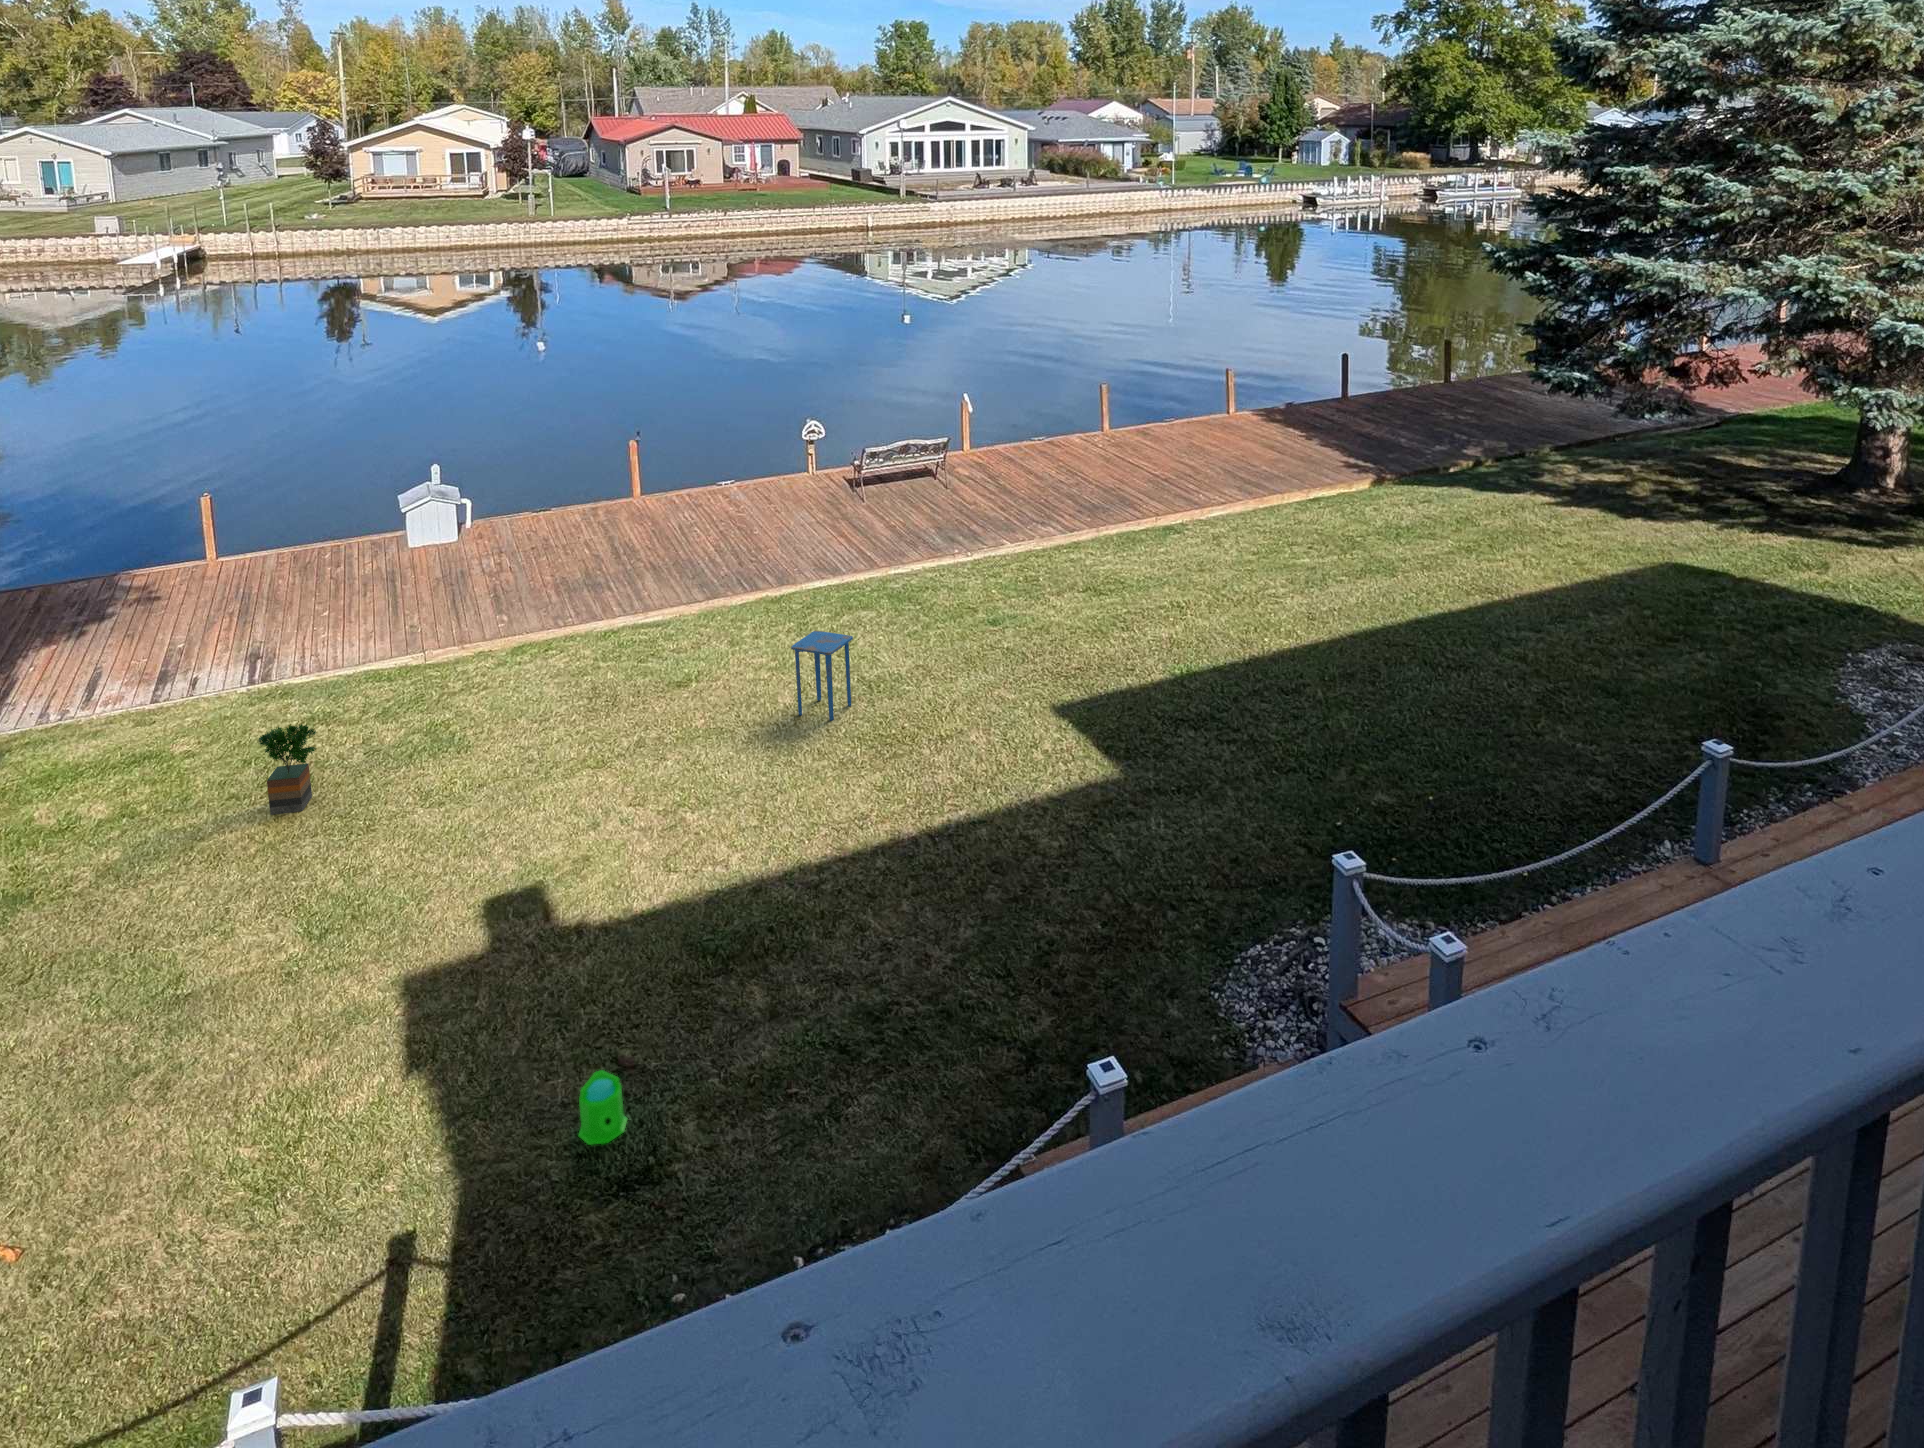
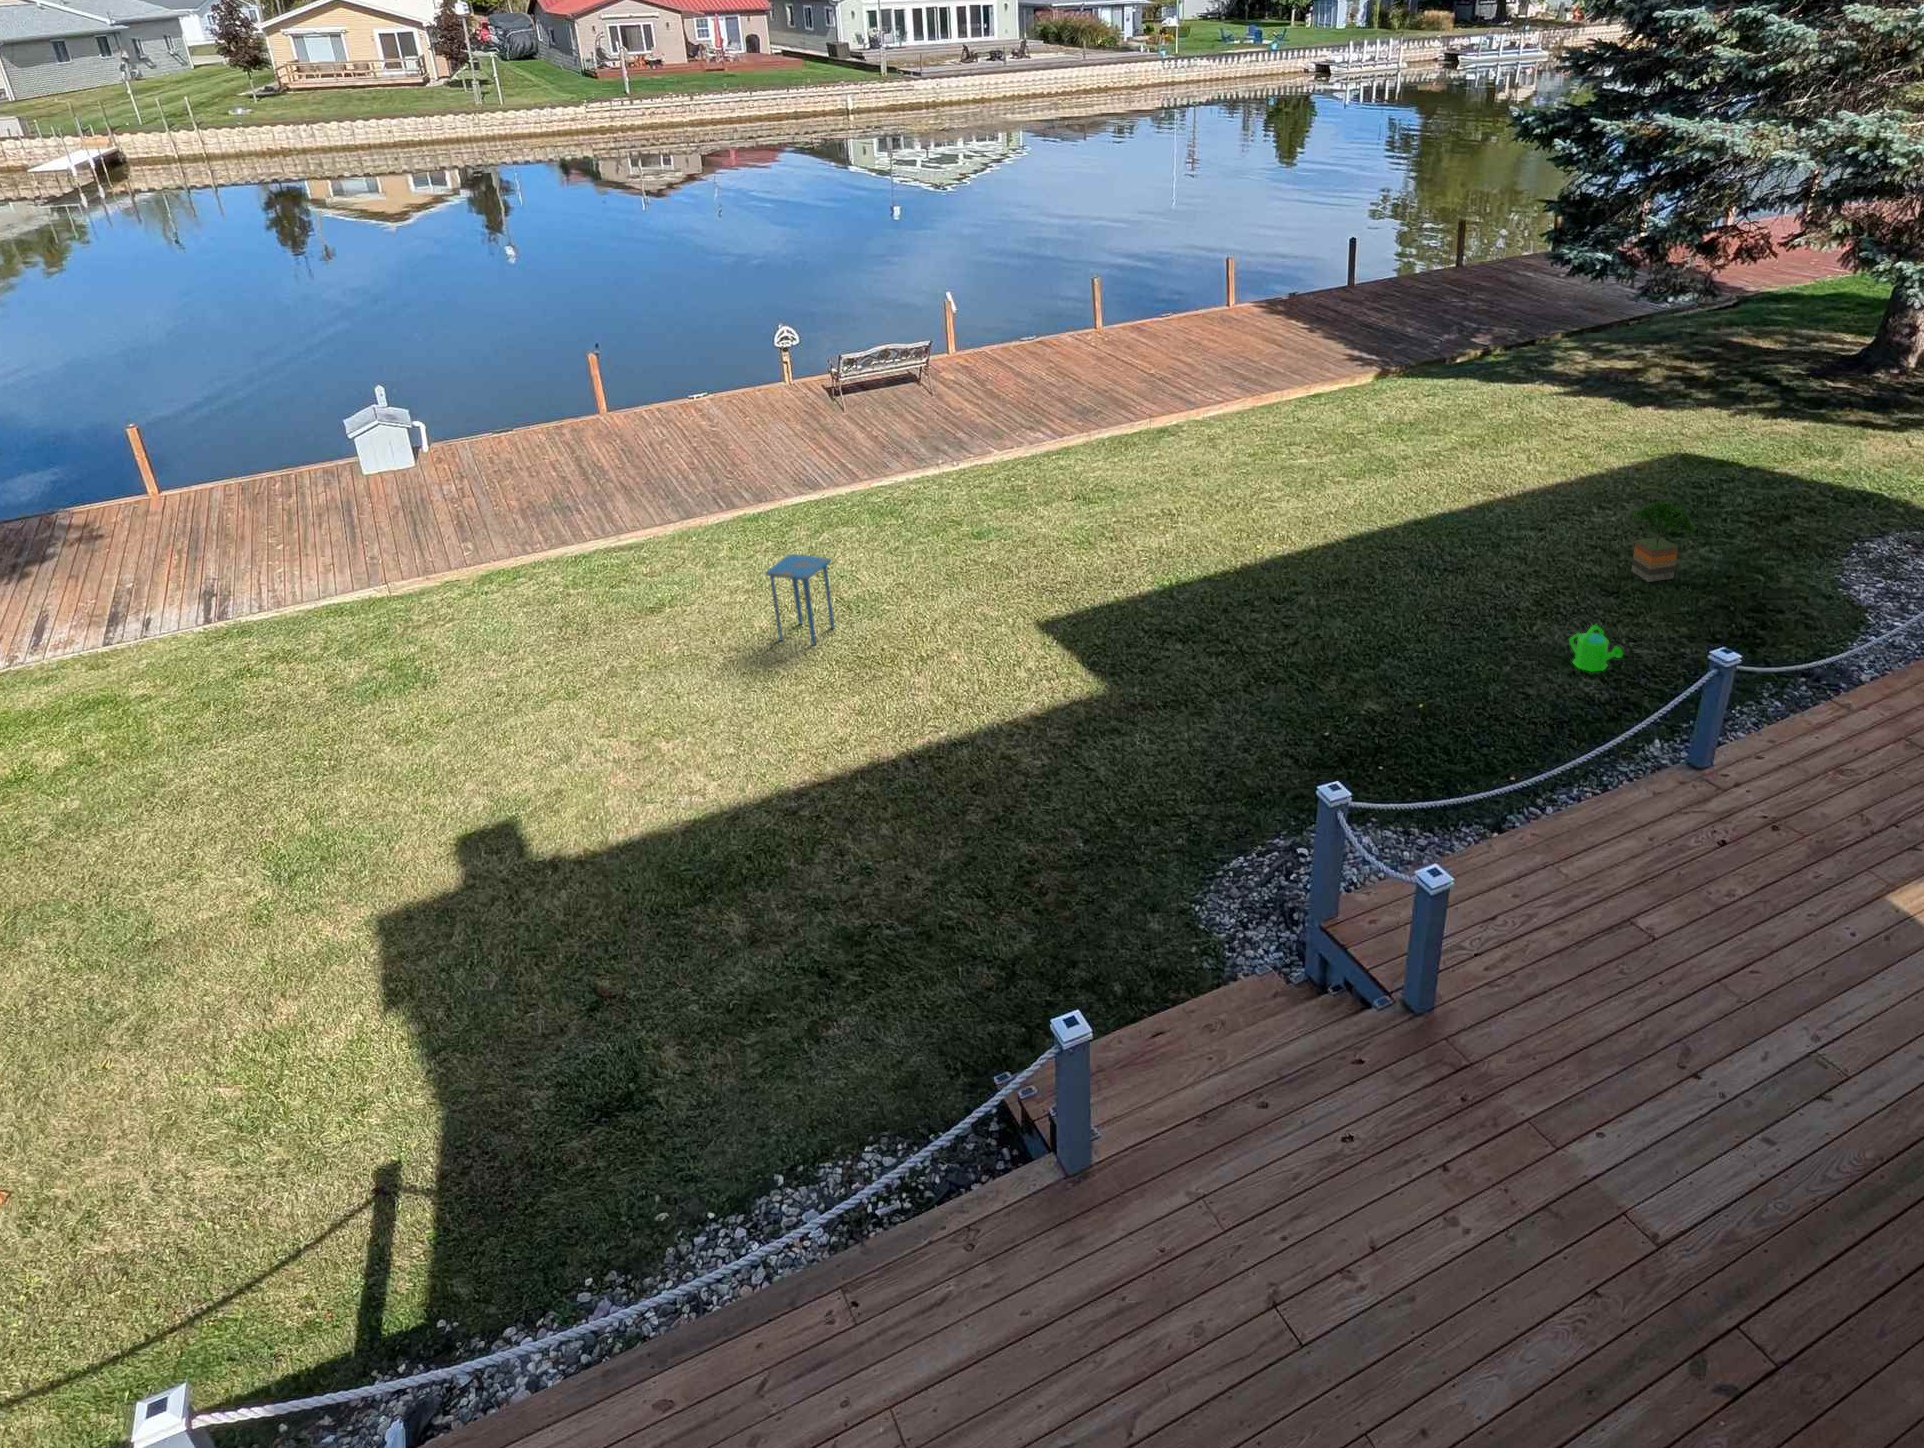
potted tree: present [258,724,316,815] -> present [1631,500,1695,582]
watering can: present [578,1070,627,1145] -> present [1569,625,1623,672]

